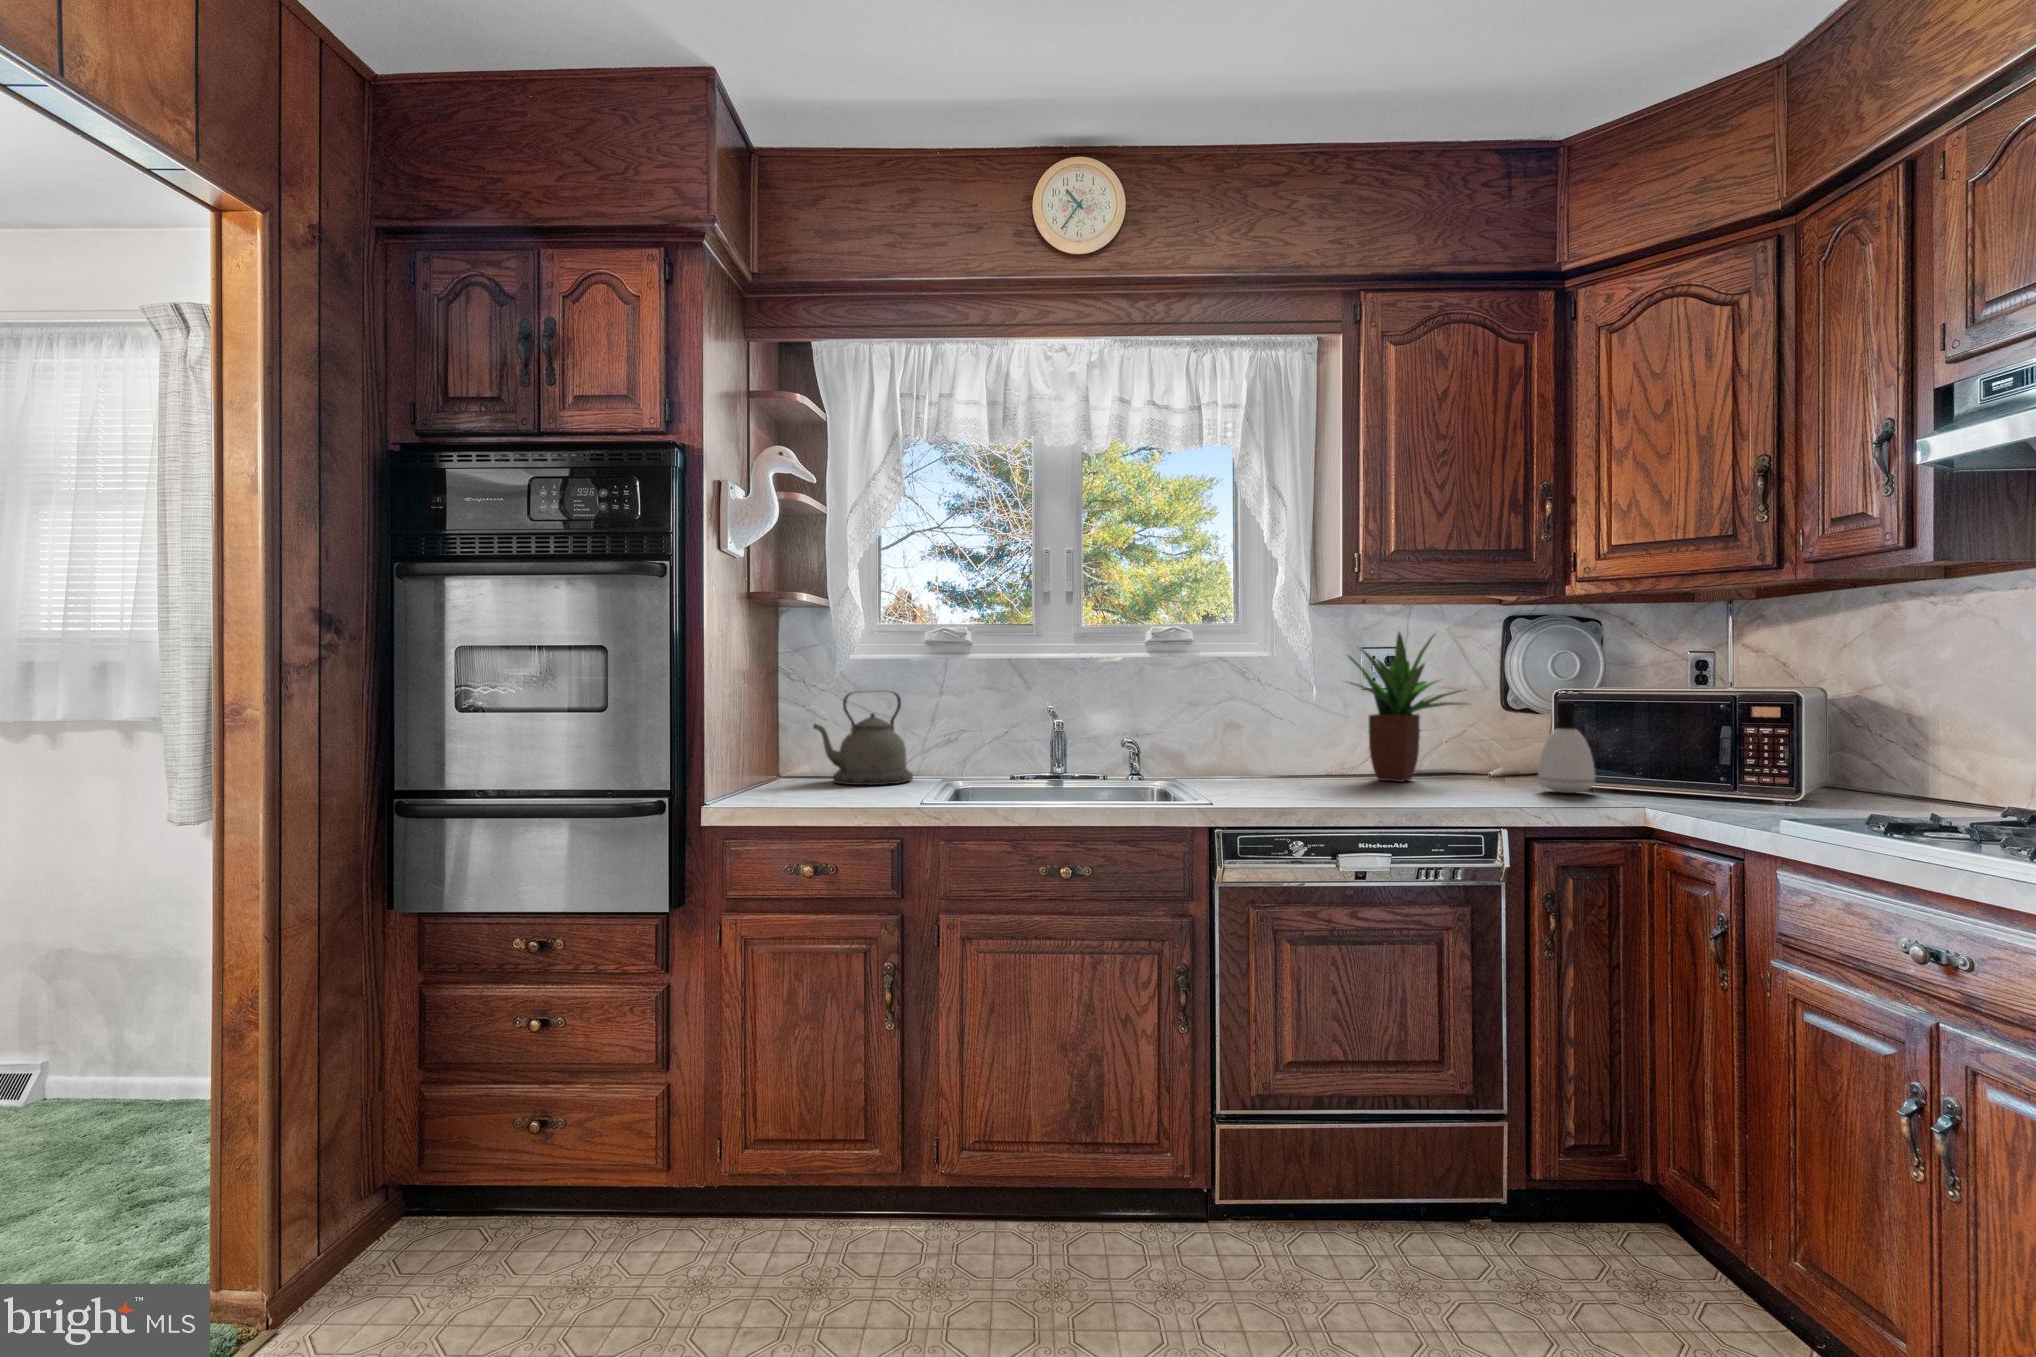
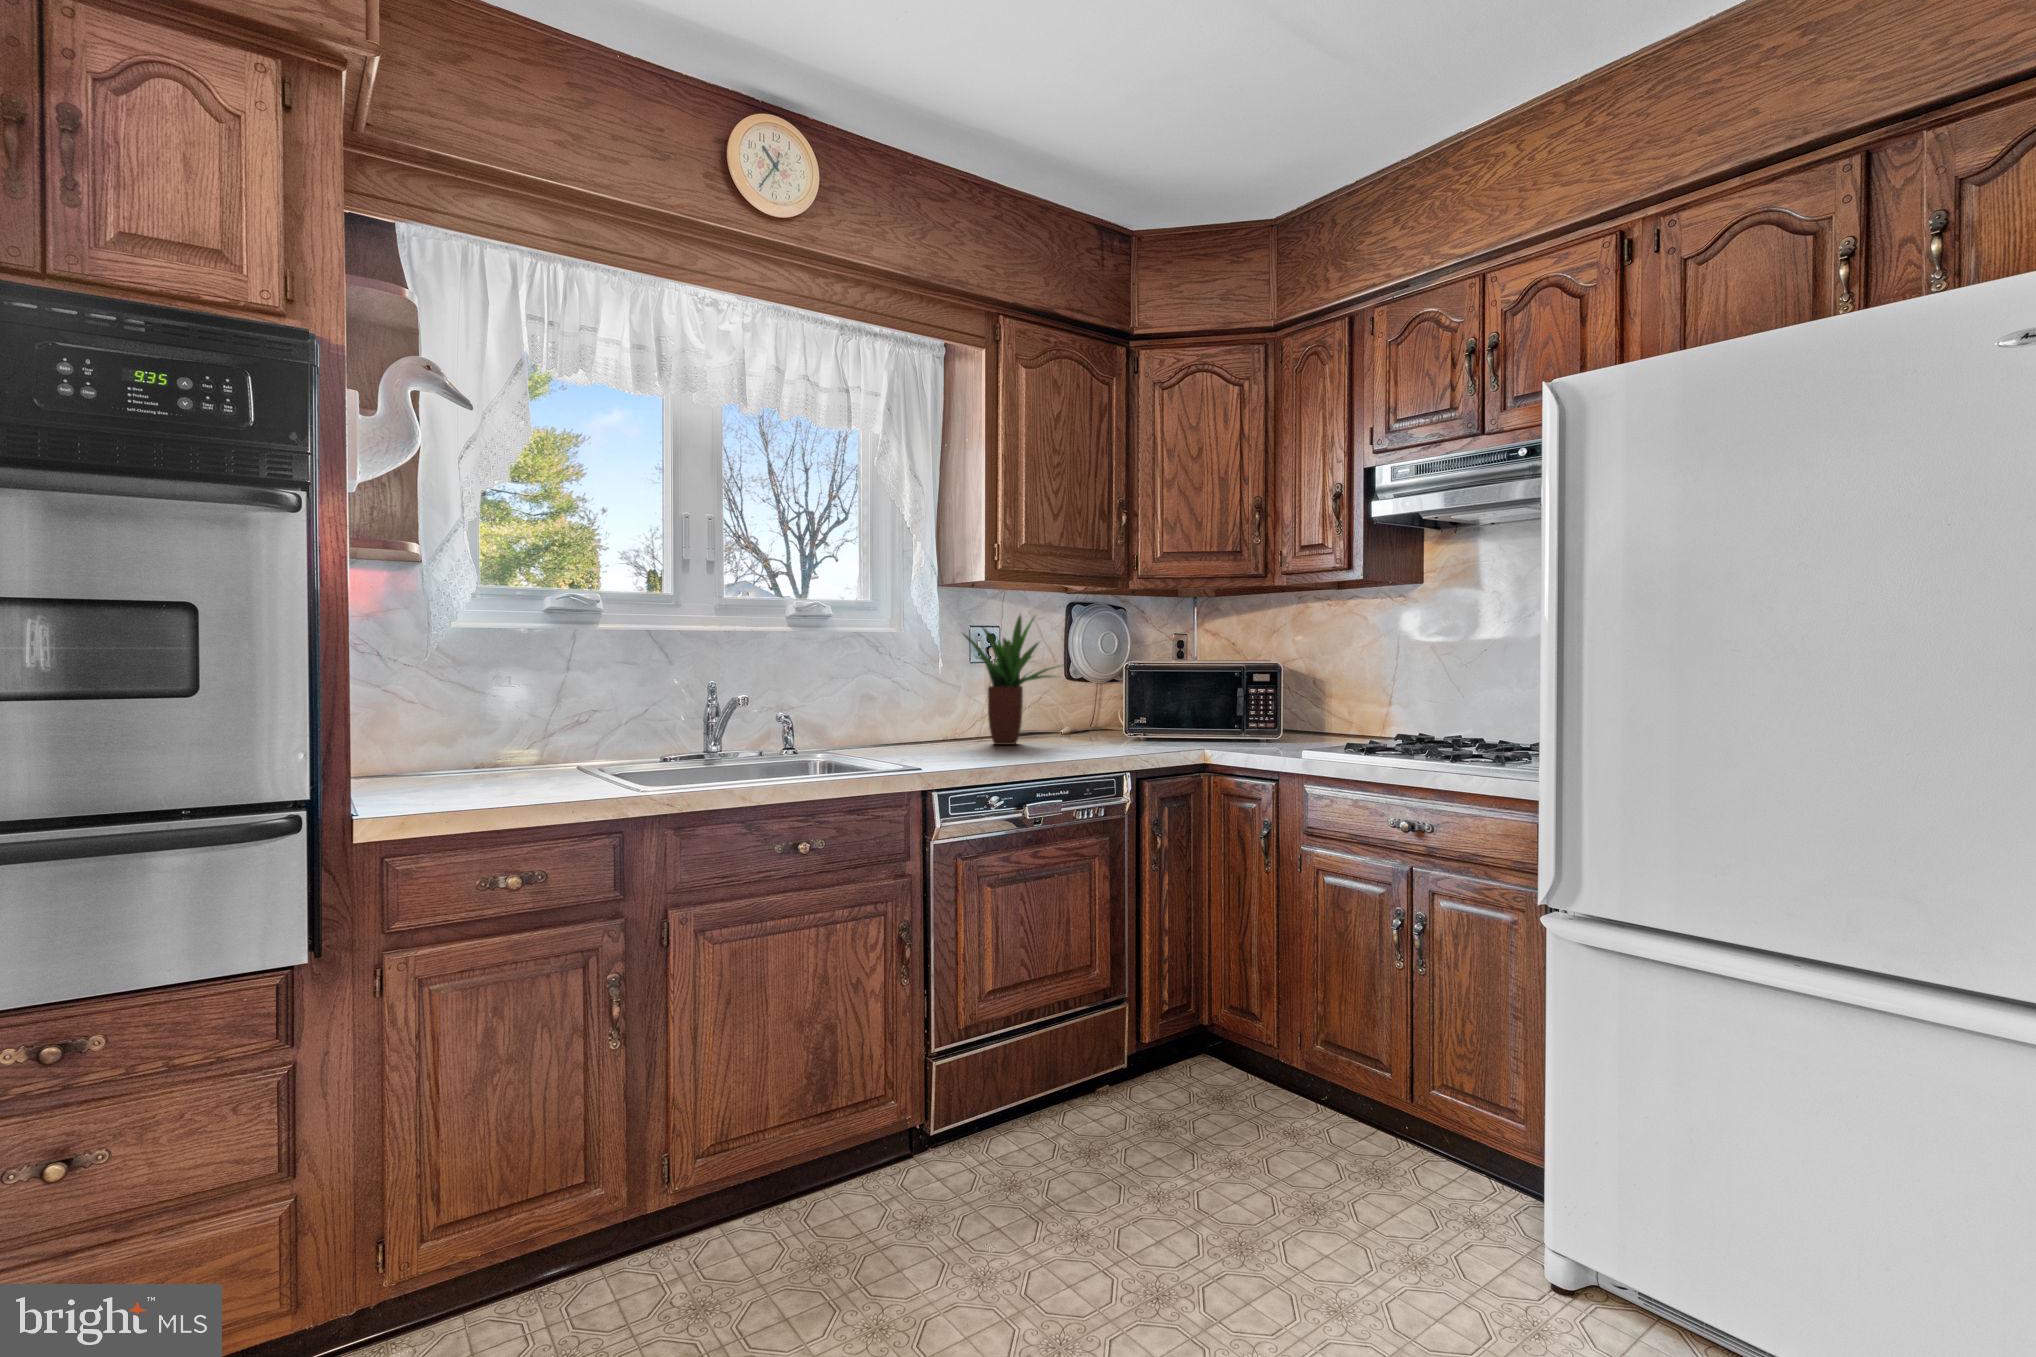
kettle: present [813,692,913,785] -> none [427,664,545,780]
soap dispenser: present [1538,700,1595,793] -> none [1121,673,1161,746]

